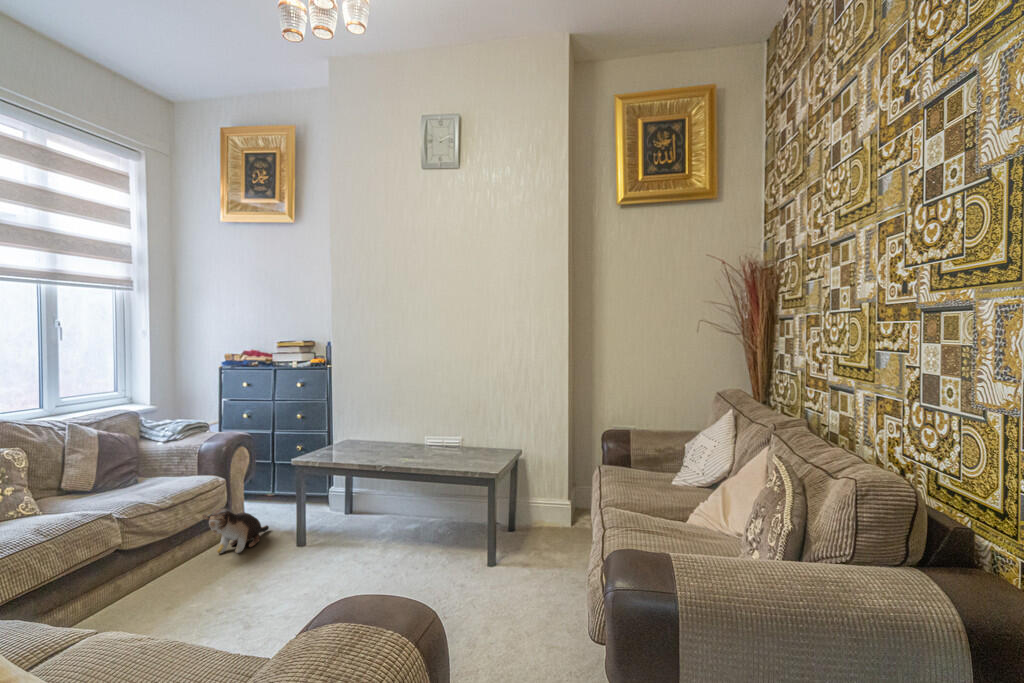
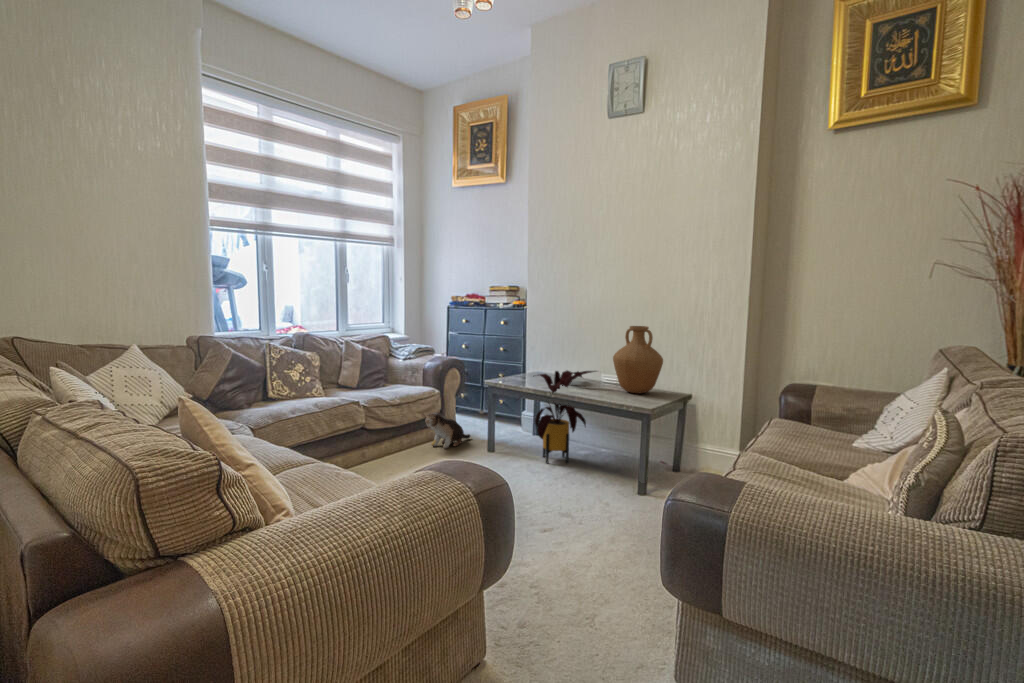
vase: none [443,382,494,453] -> present [613,326,663,394]
house plant: none [334,433,435,547] -> present [535,371,596,463]

